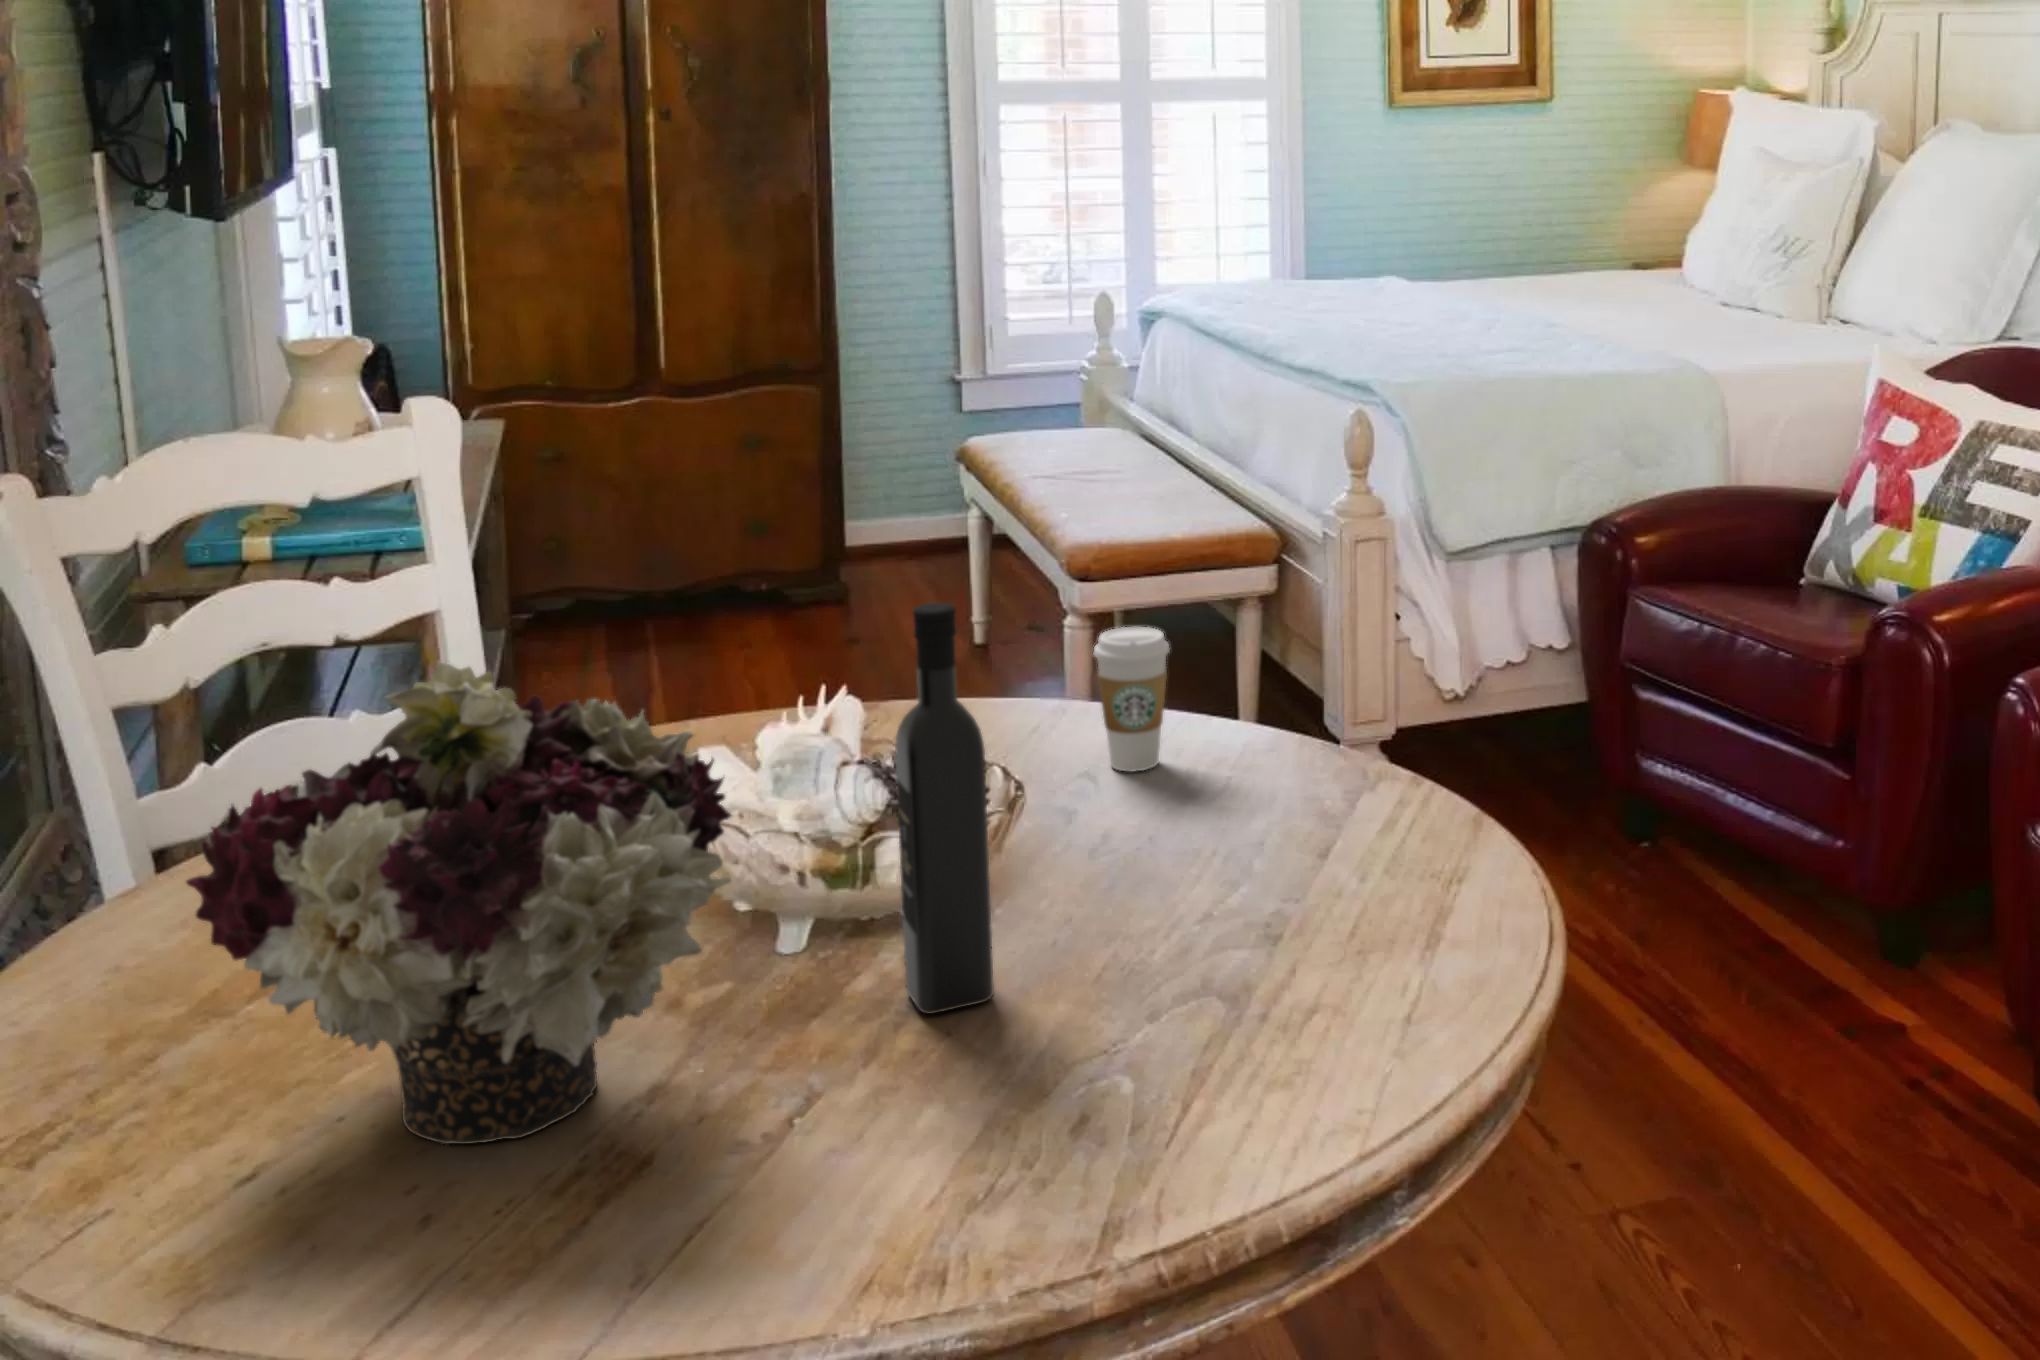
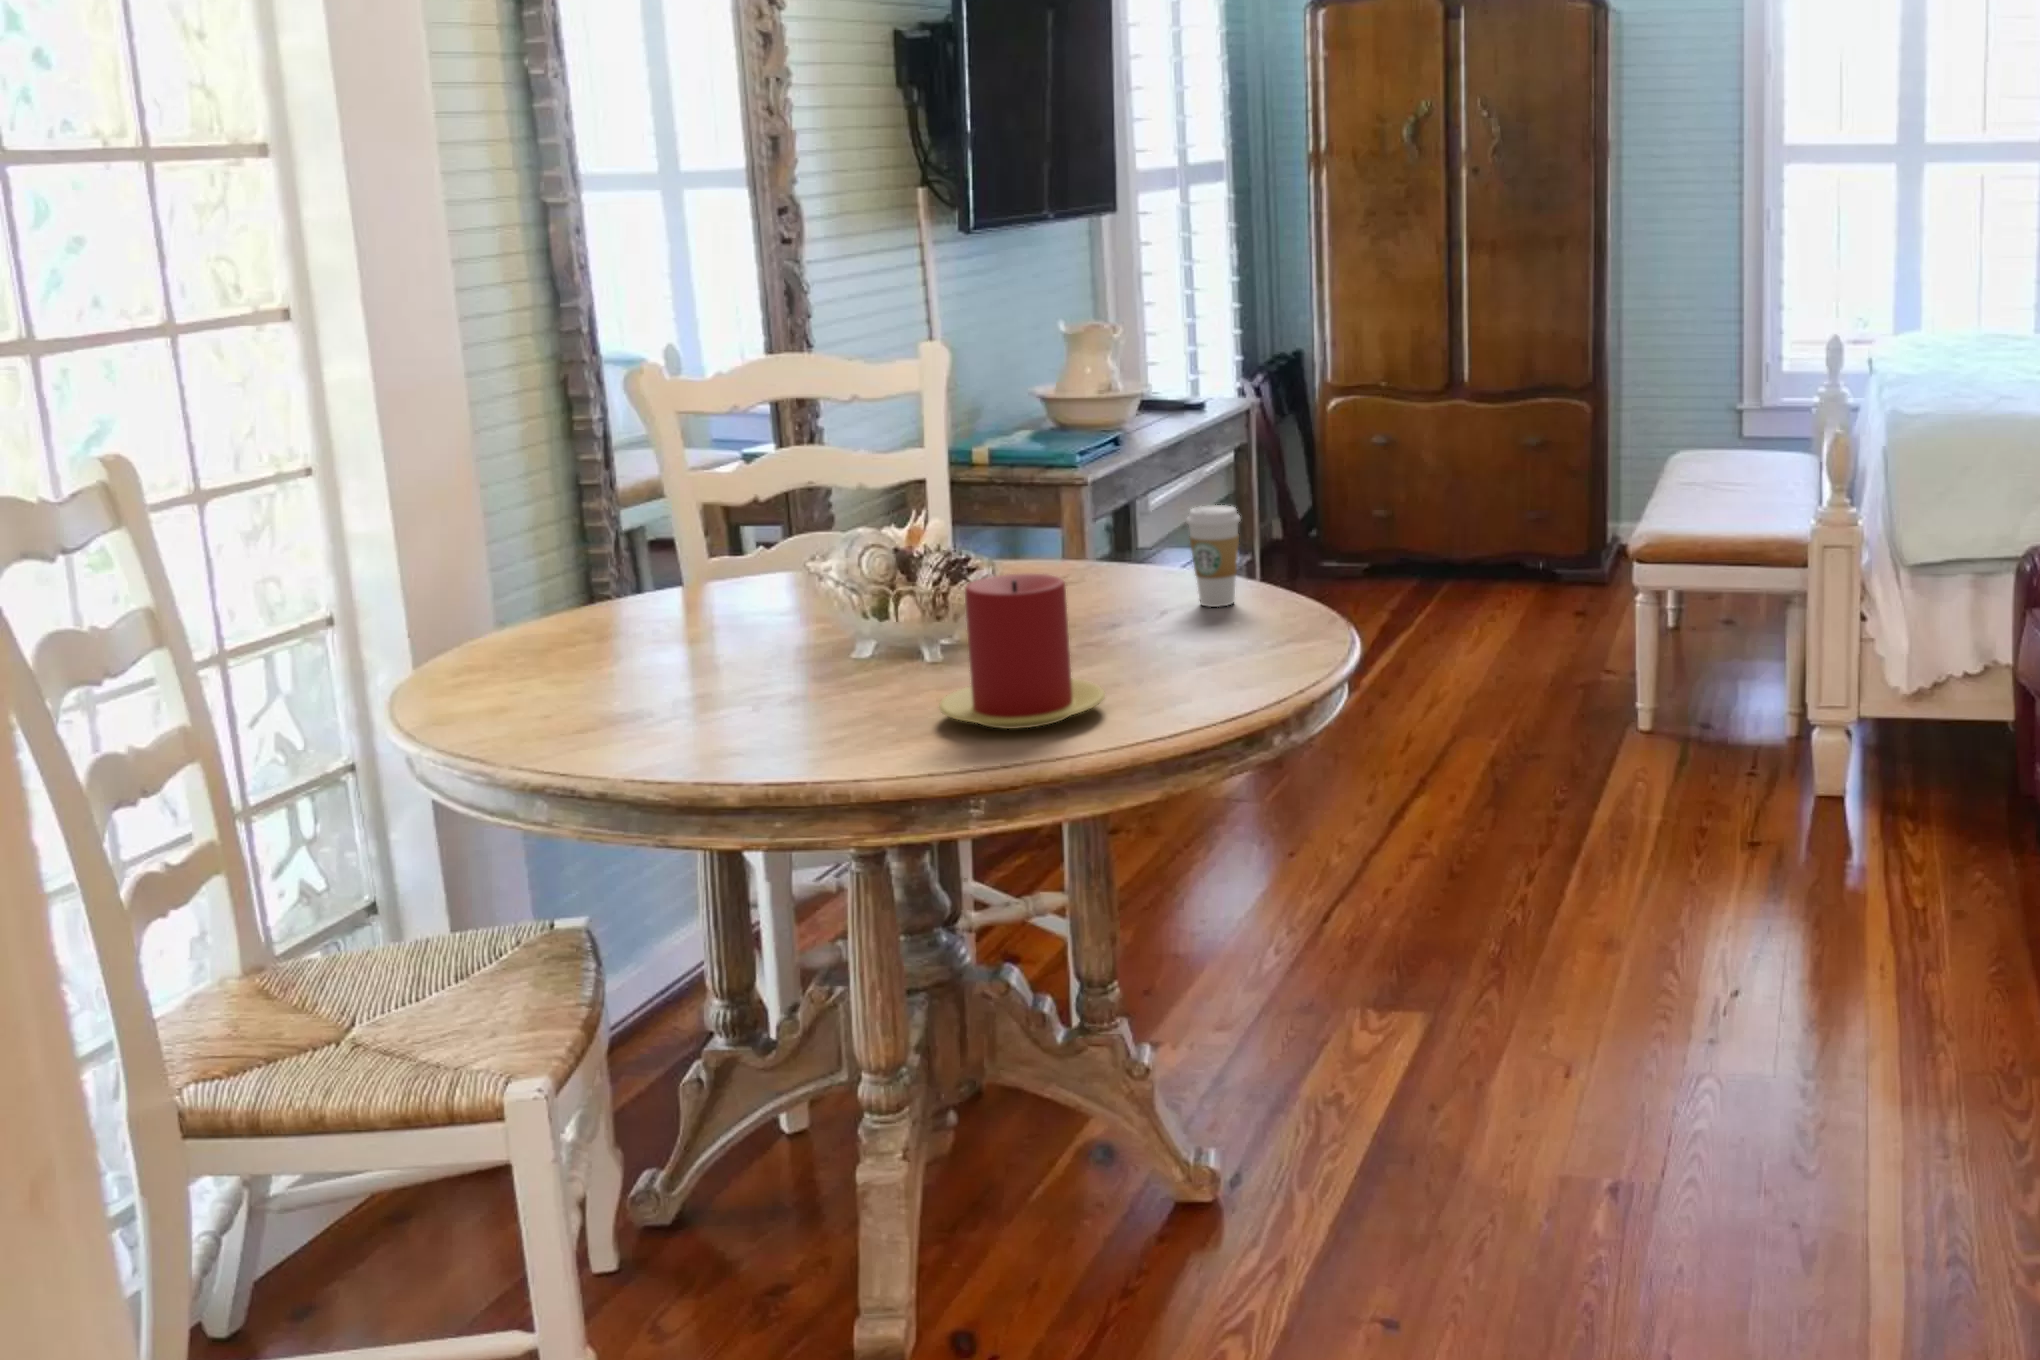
wine bottle: present [895,603,994,1014] -> none [861,430,932,689]
flower arrangement: present [186,661,731,1144] -> none [490,426,766,698]
candle: none [1117,792,1364,1048] -> present [939,574,1105,729]

